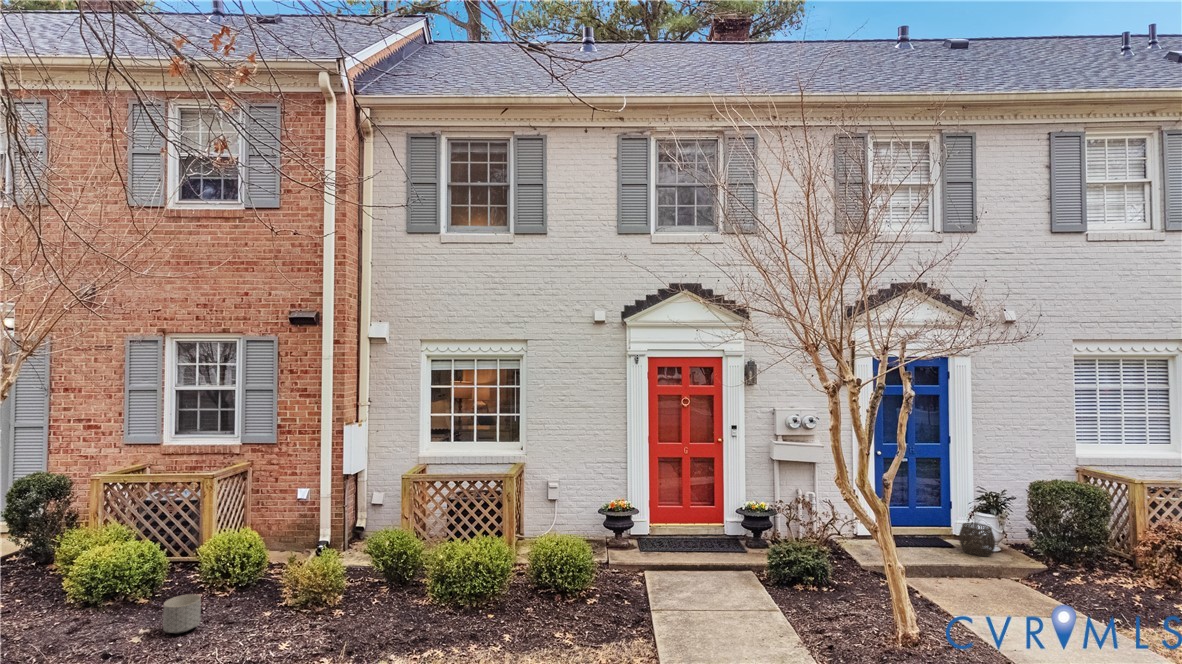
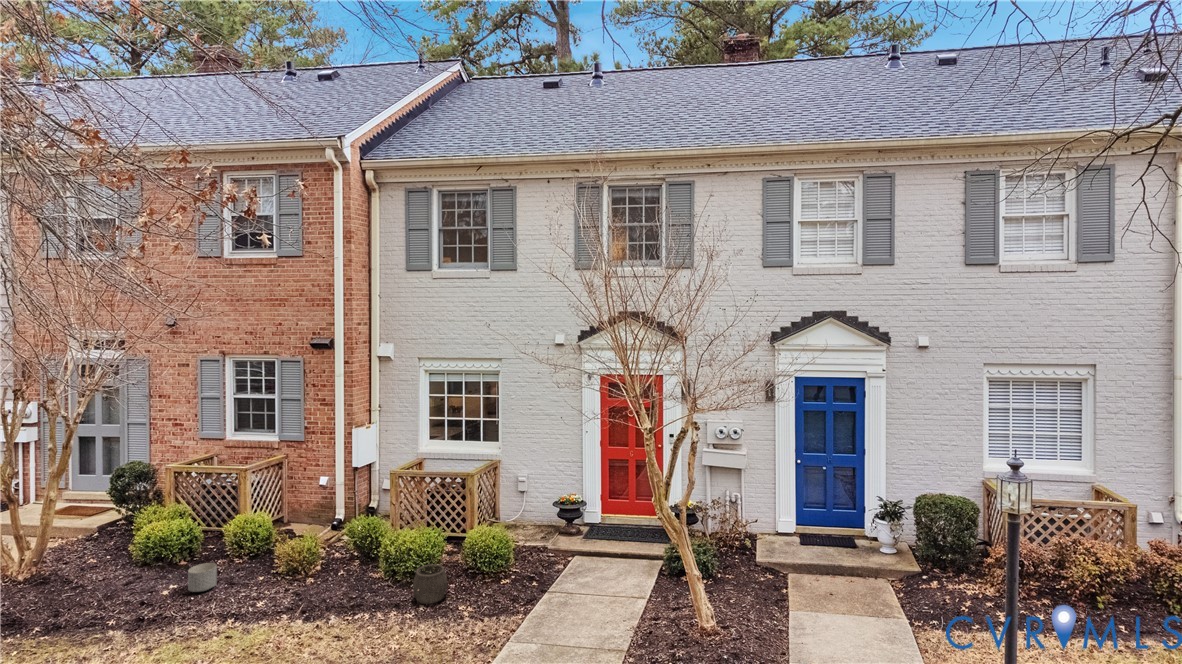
woven basket: present [959,523,995,556] -> present [413,564,447,604]

